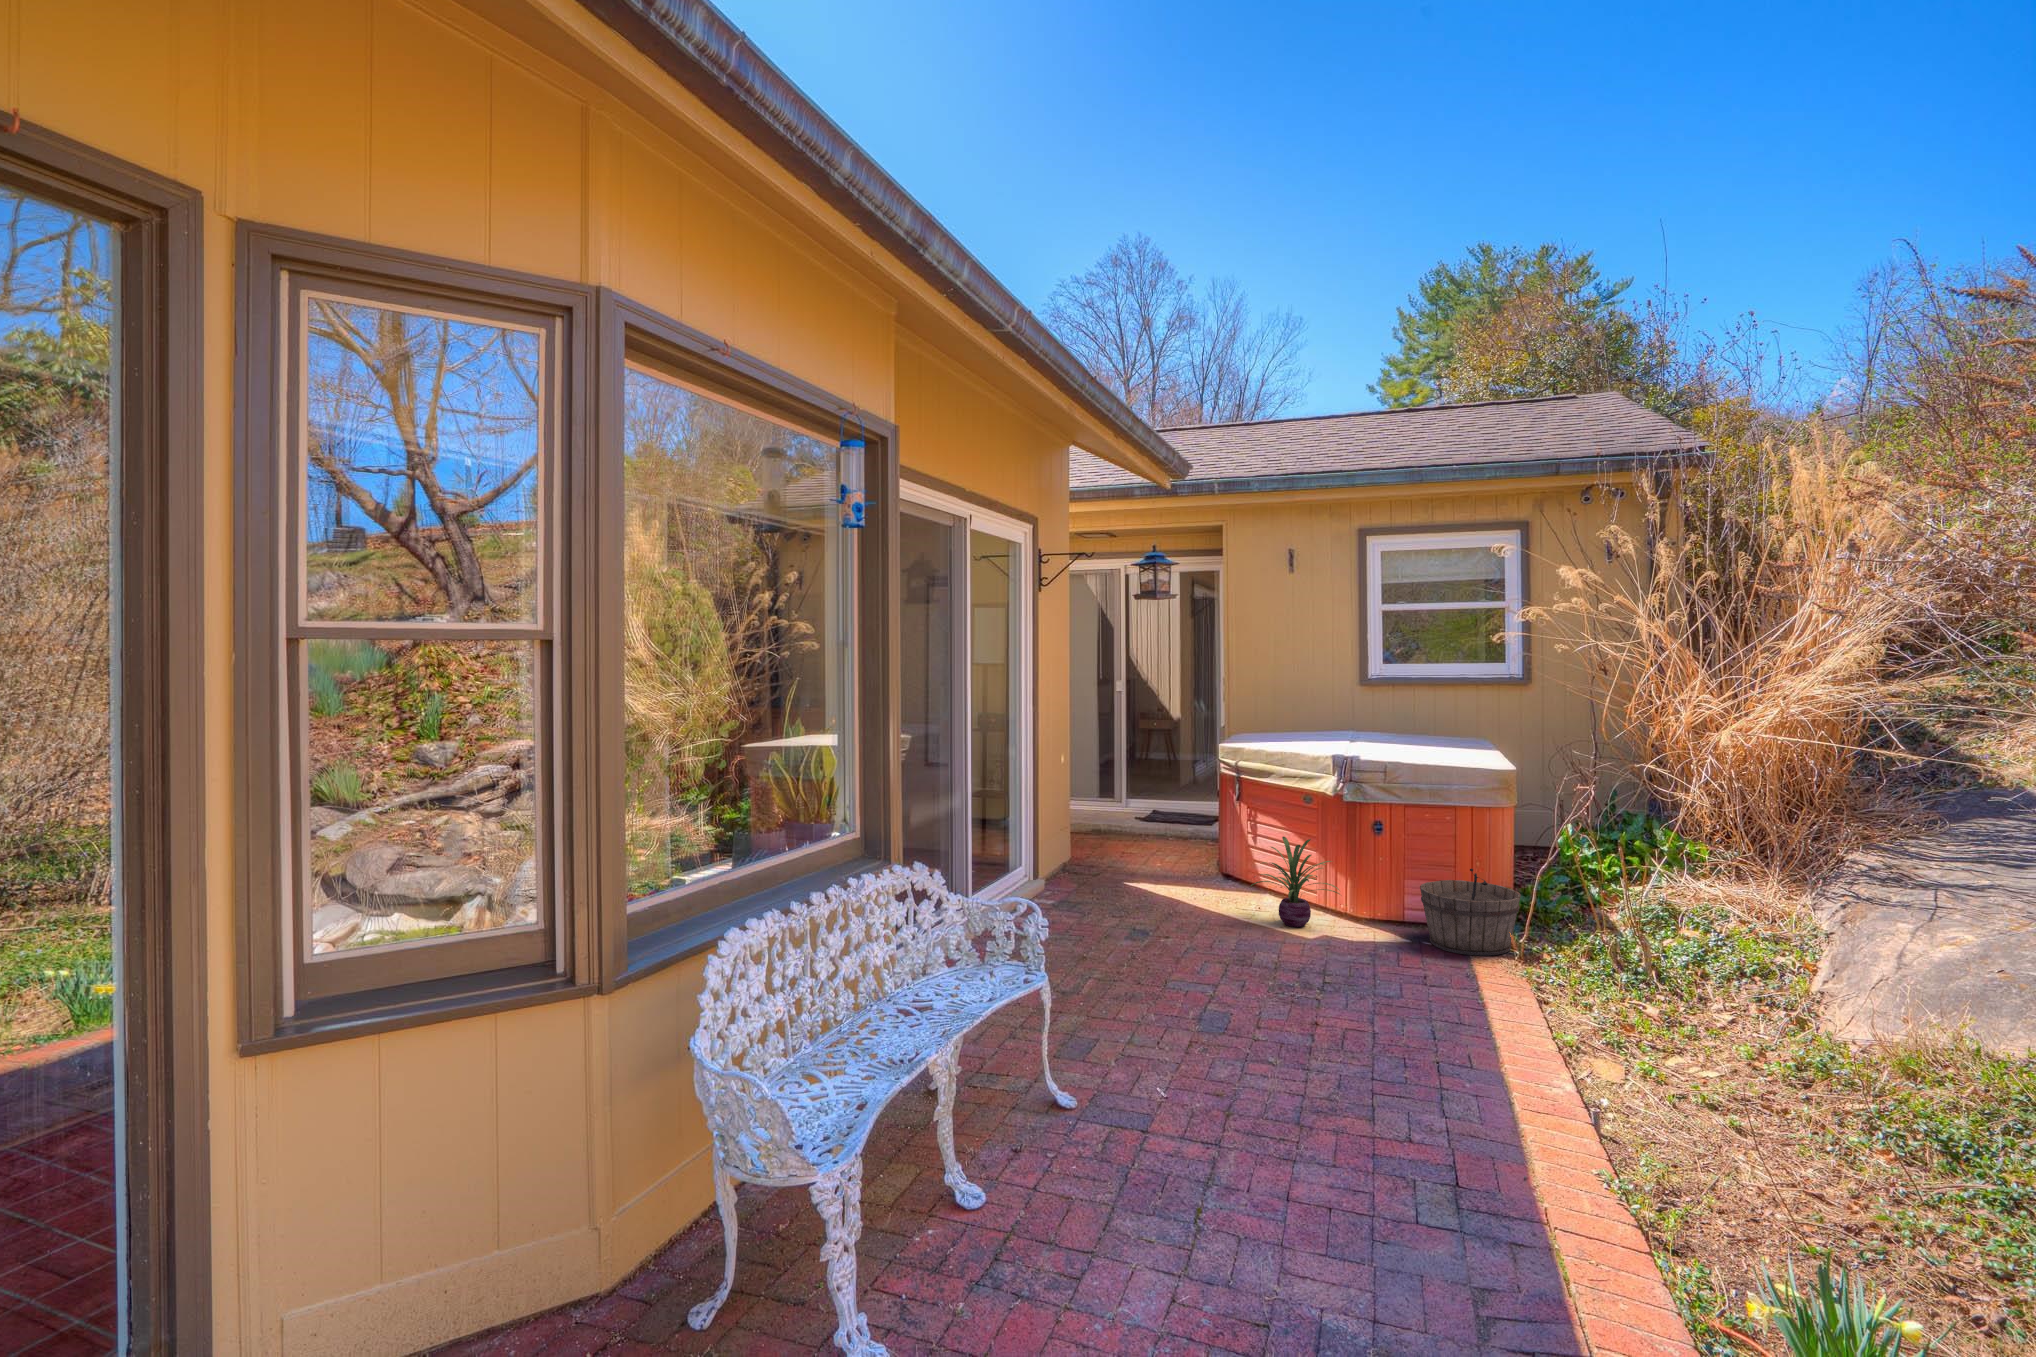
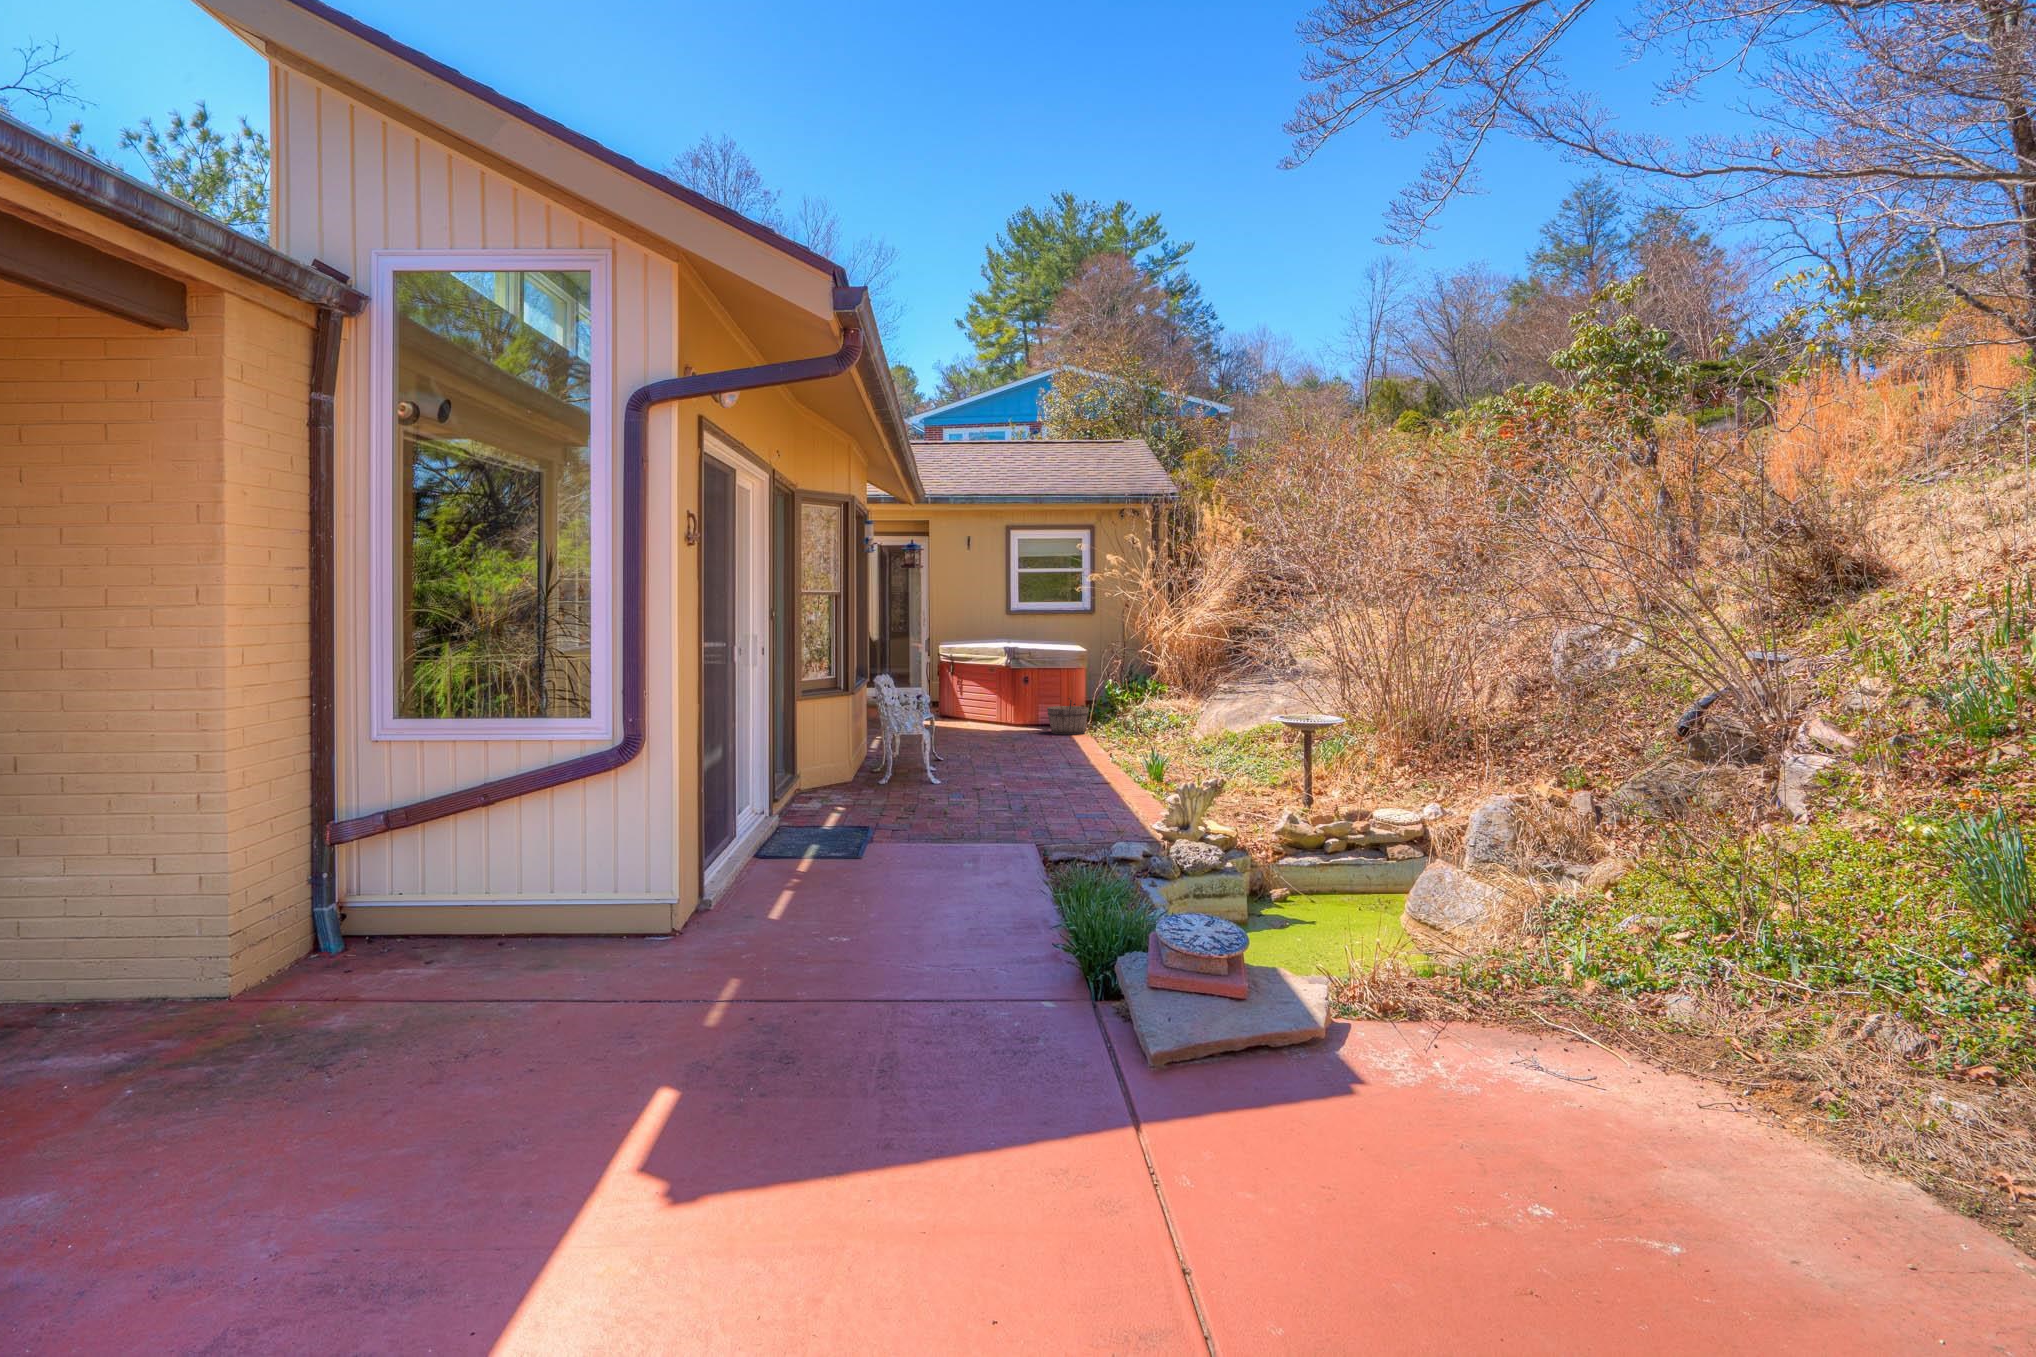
decorative plant: present [1250,837,1339,927] -> none [968,690,1013,733]

